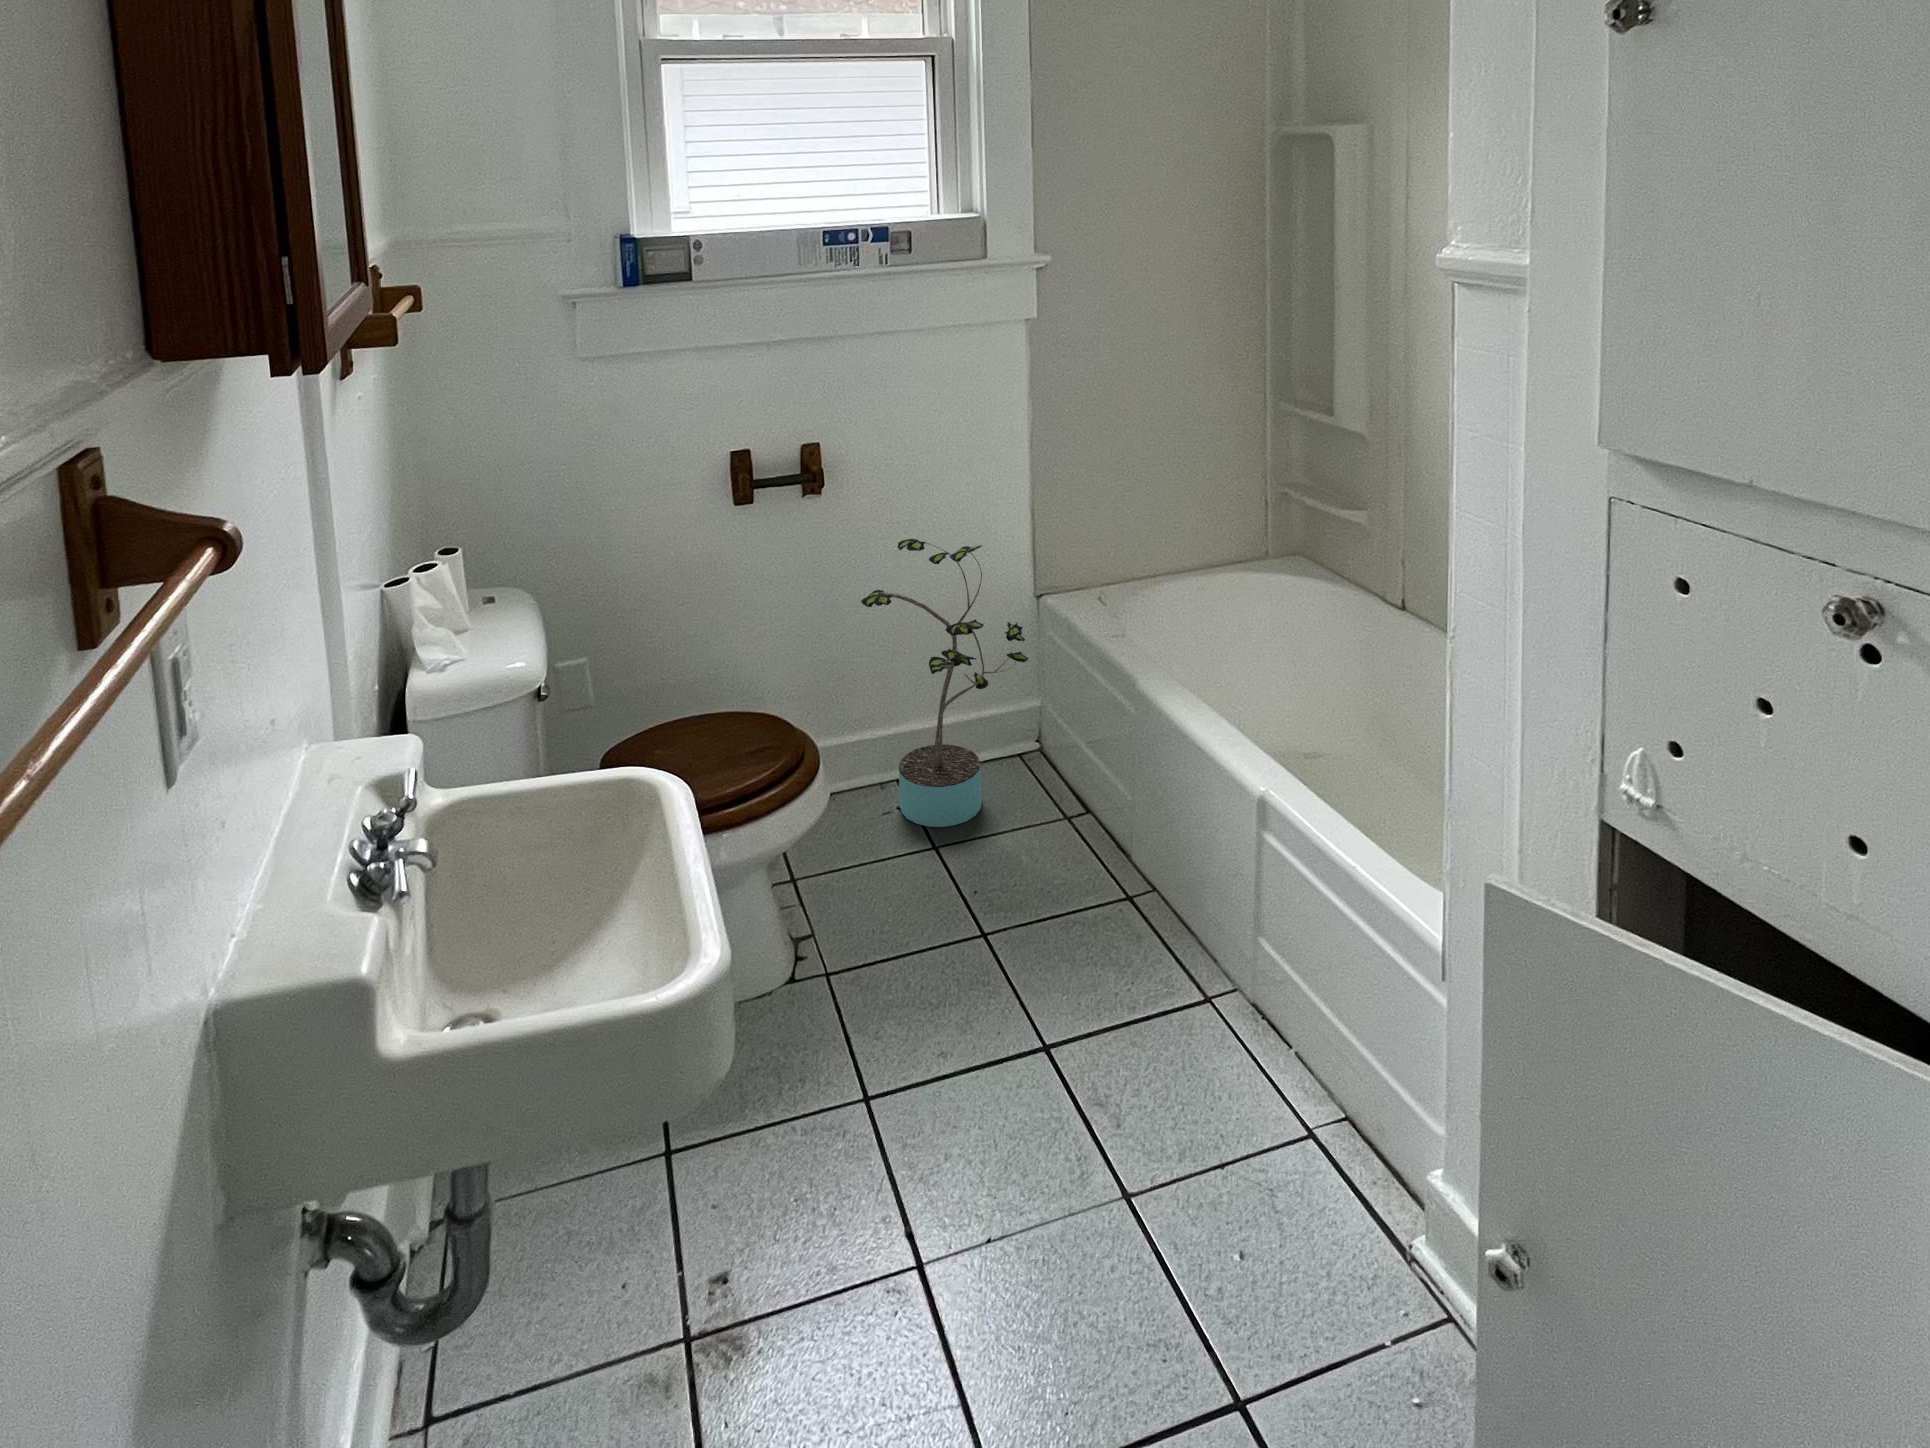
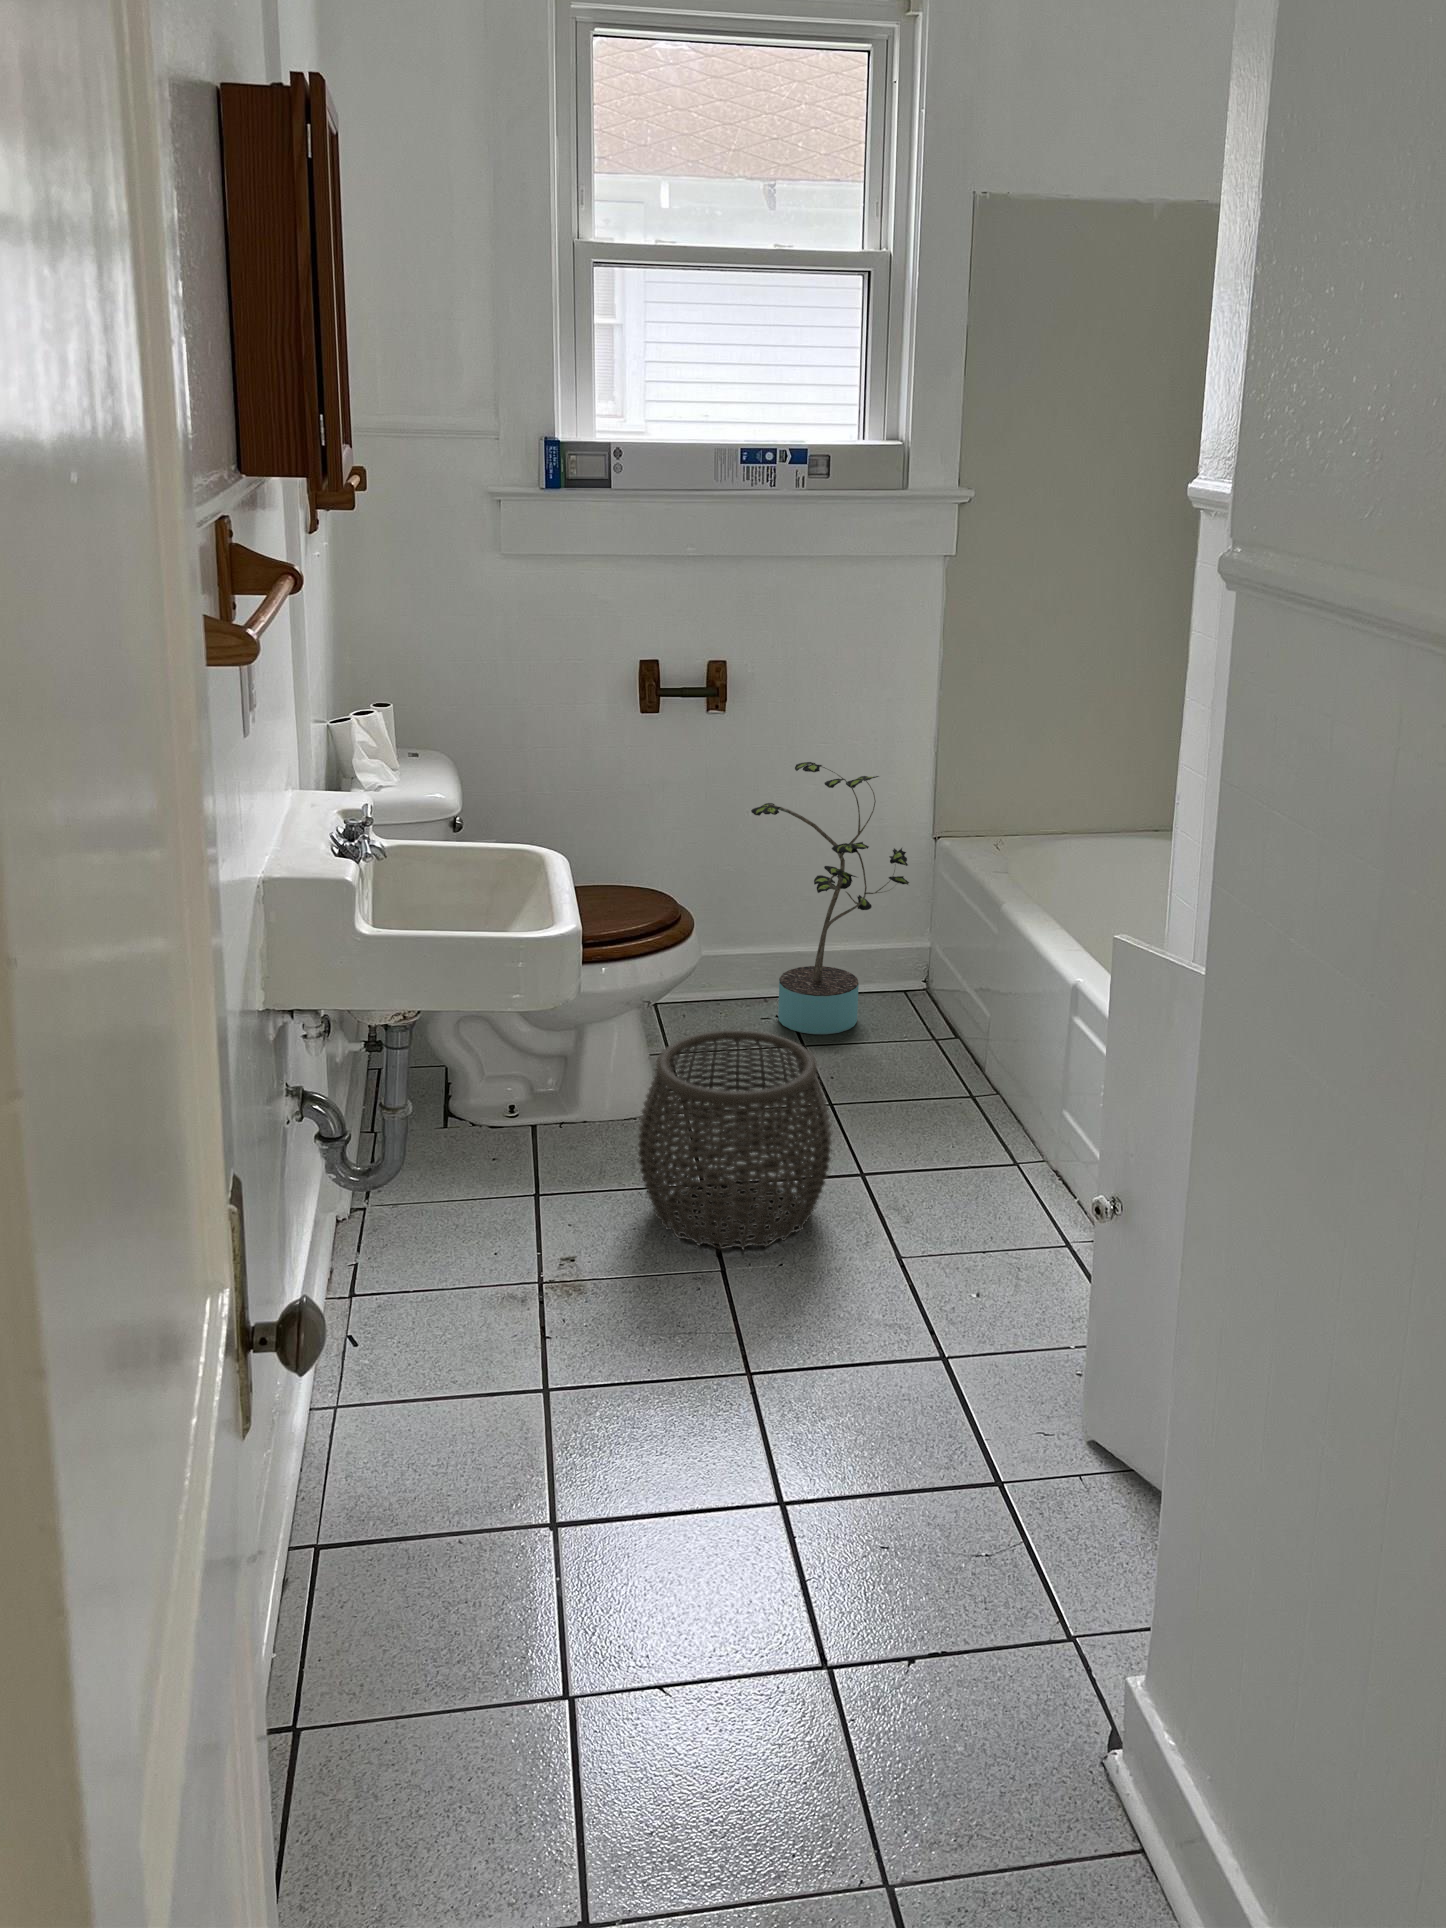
woven basket: none [788,902,1024,1221] -> present [638,1030,832,1250]

